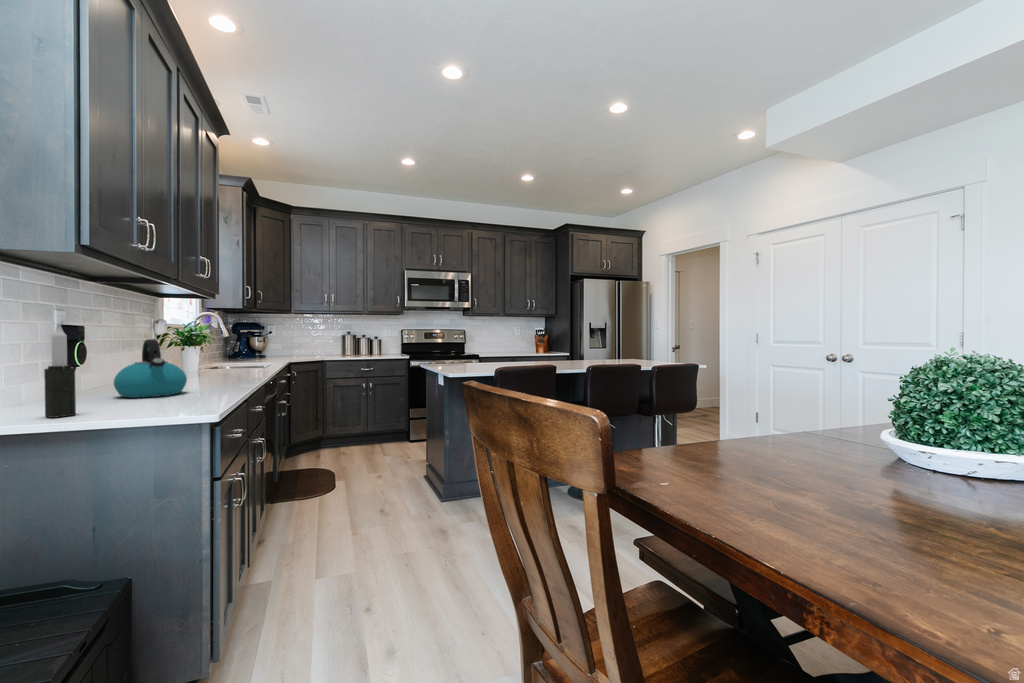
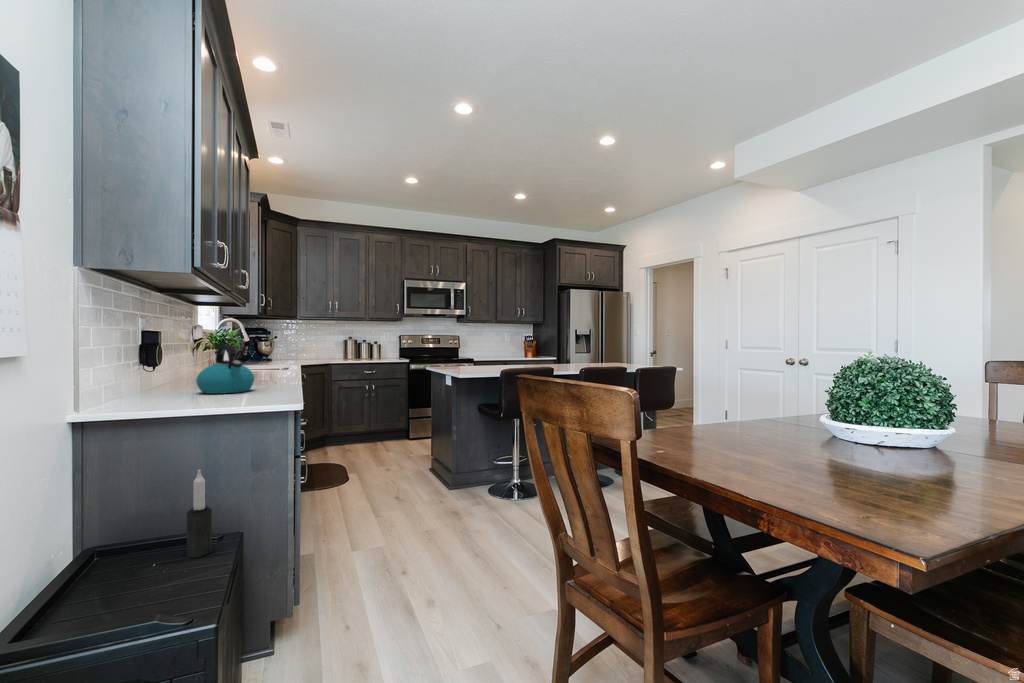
candle: present [44,323,76,418] -> present [187,469,212,558]

